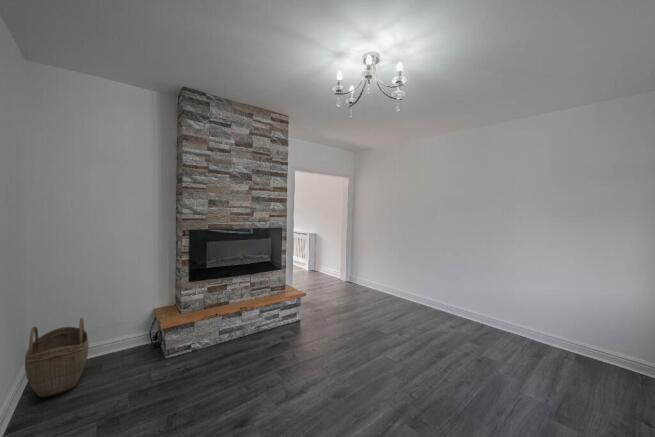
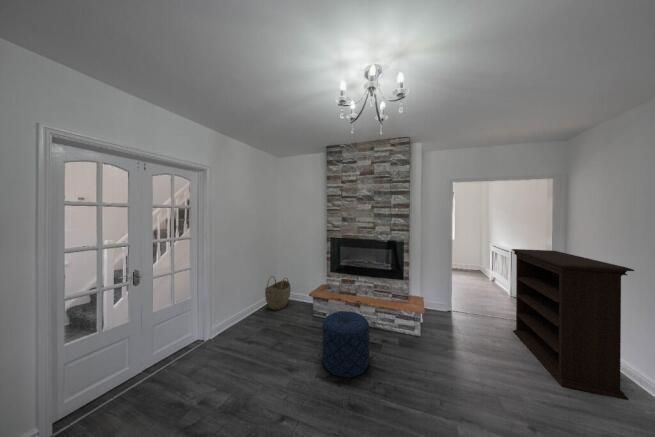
bookshelf: none [336,229,403,310] -> present [512,249,634,400]
pouf: none [251,313,308,389] -> present [322,311,370,378]

